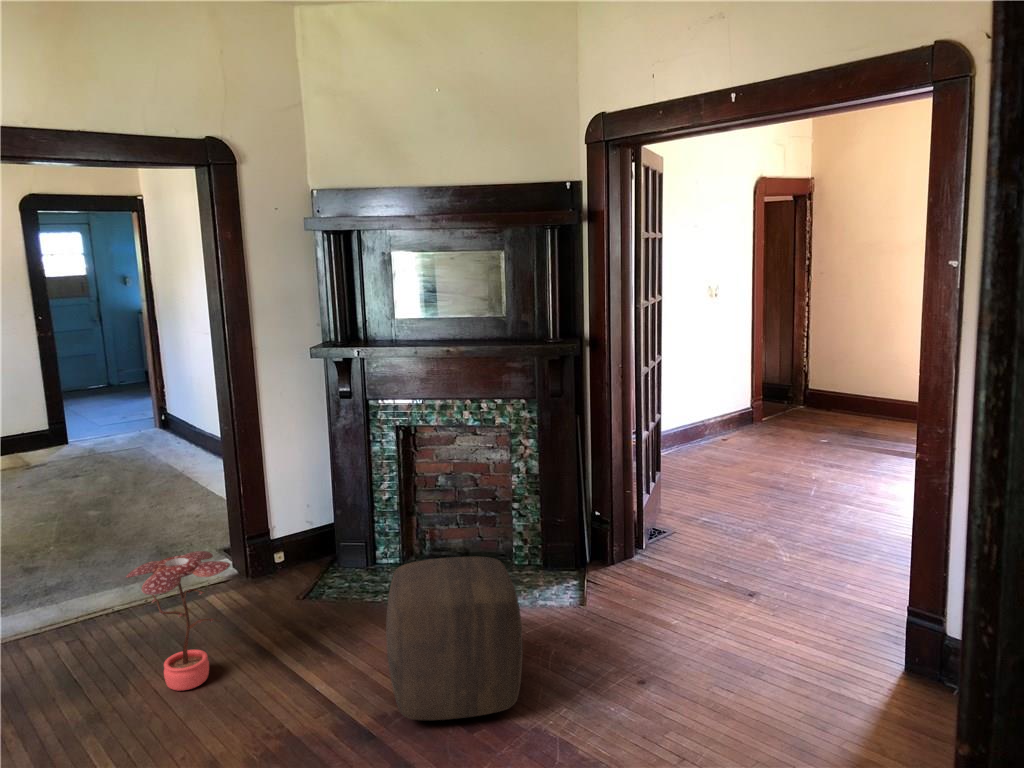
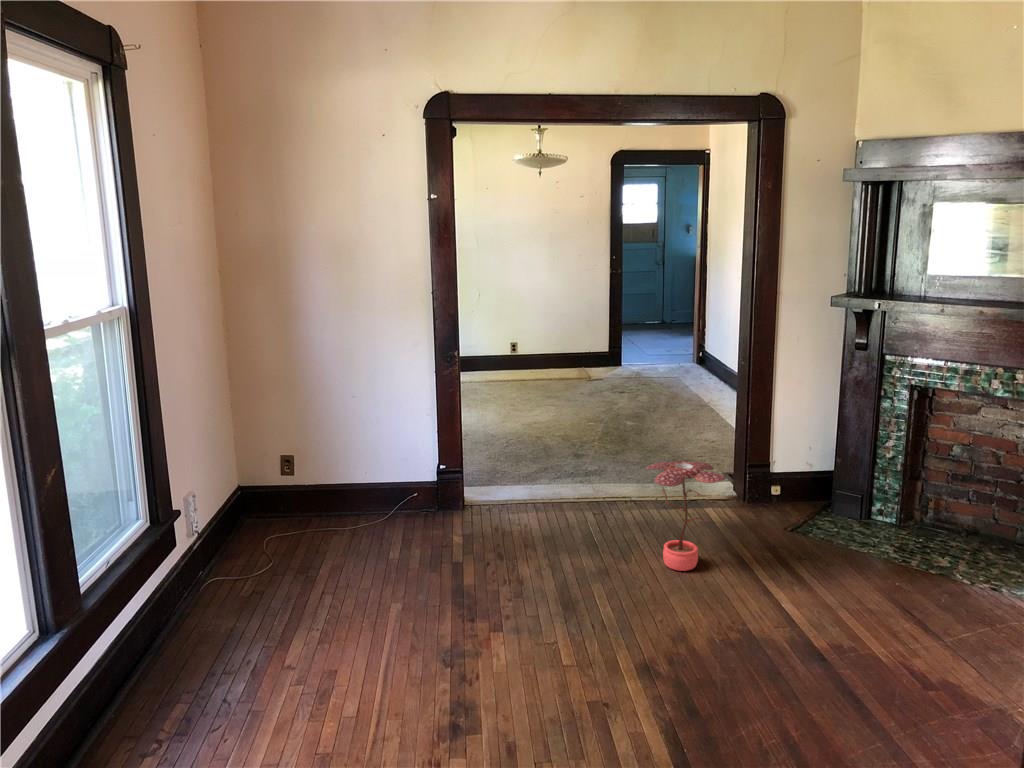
ottoman: present [386,557,523,720] -> none [852,516,1008,684]

